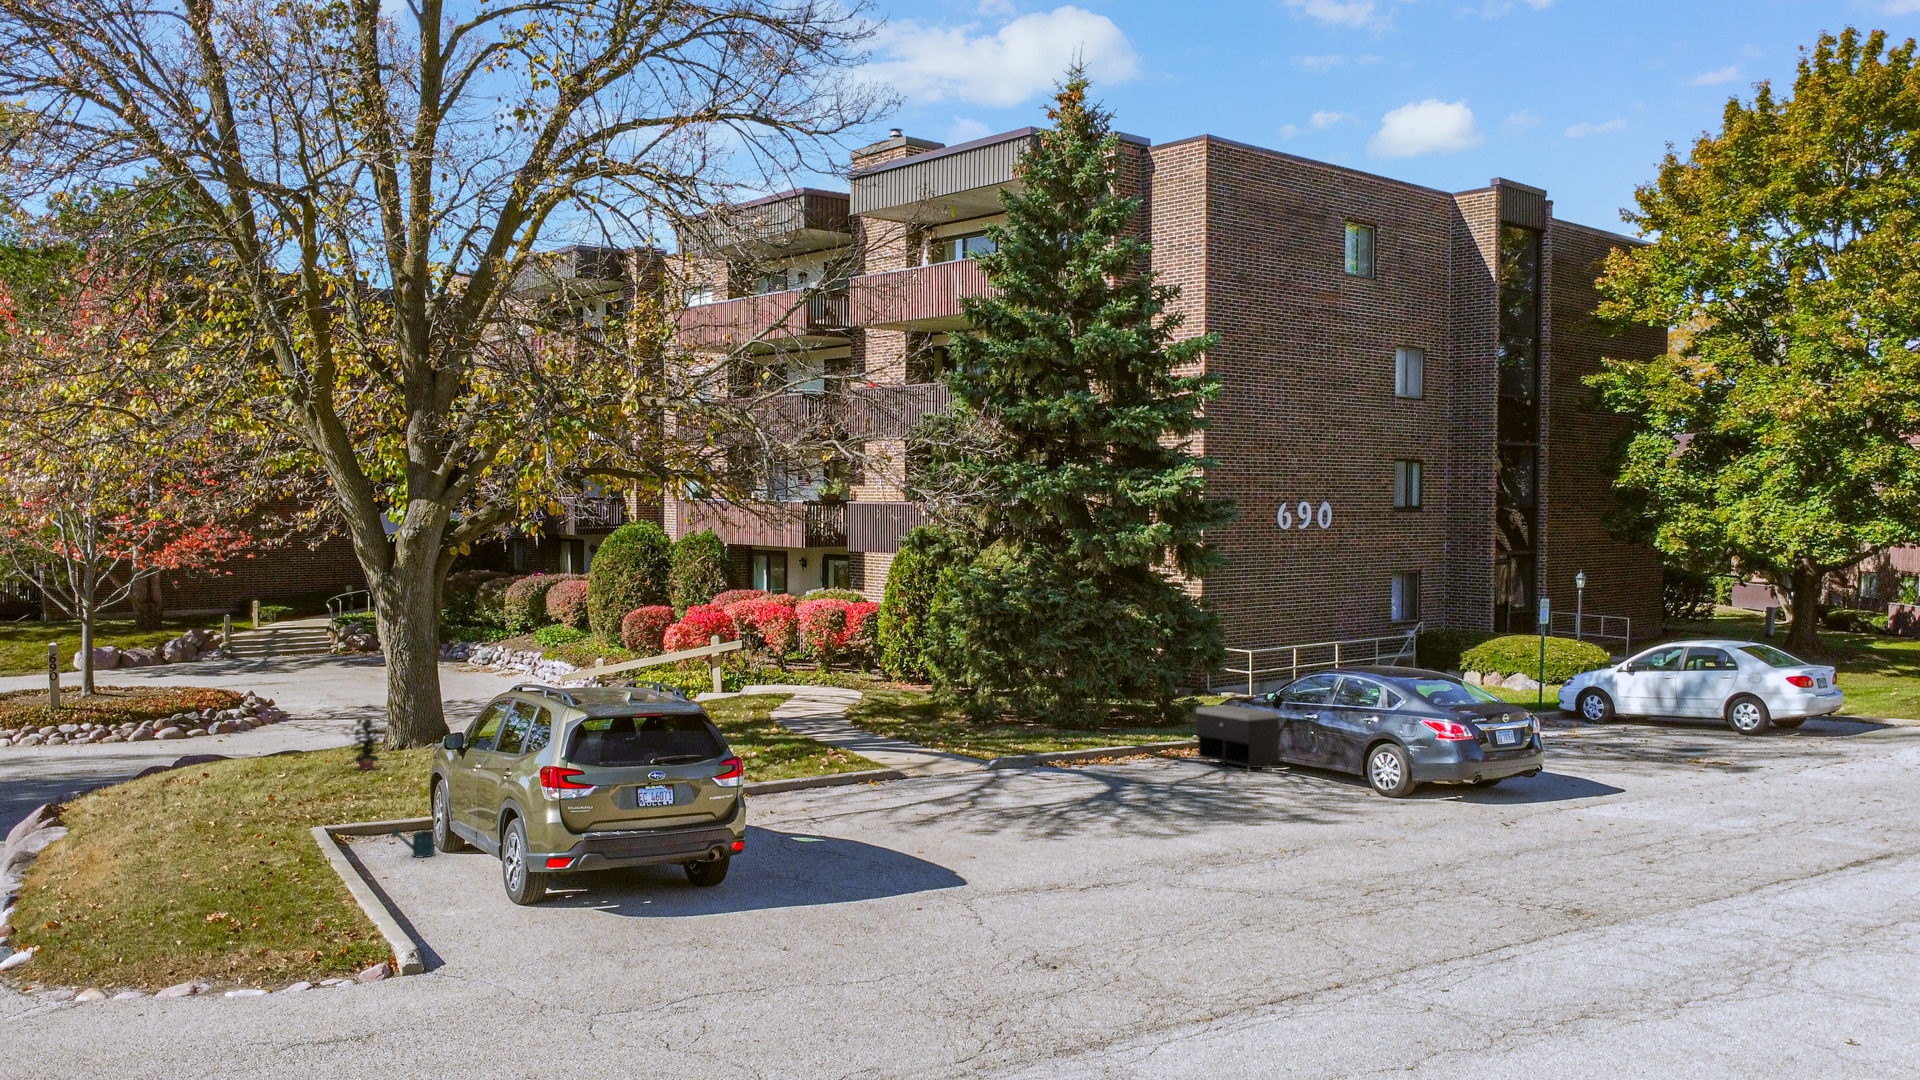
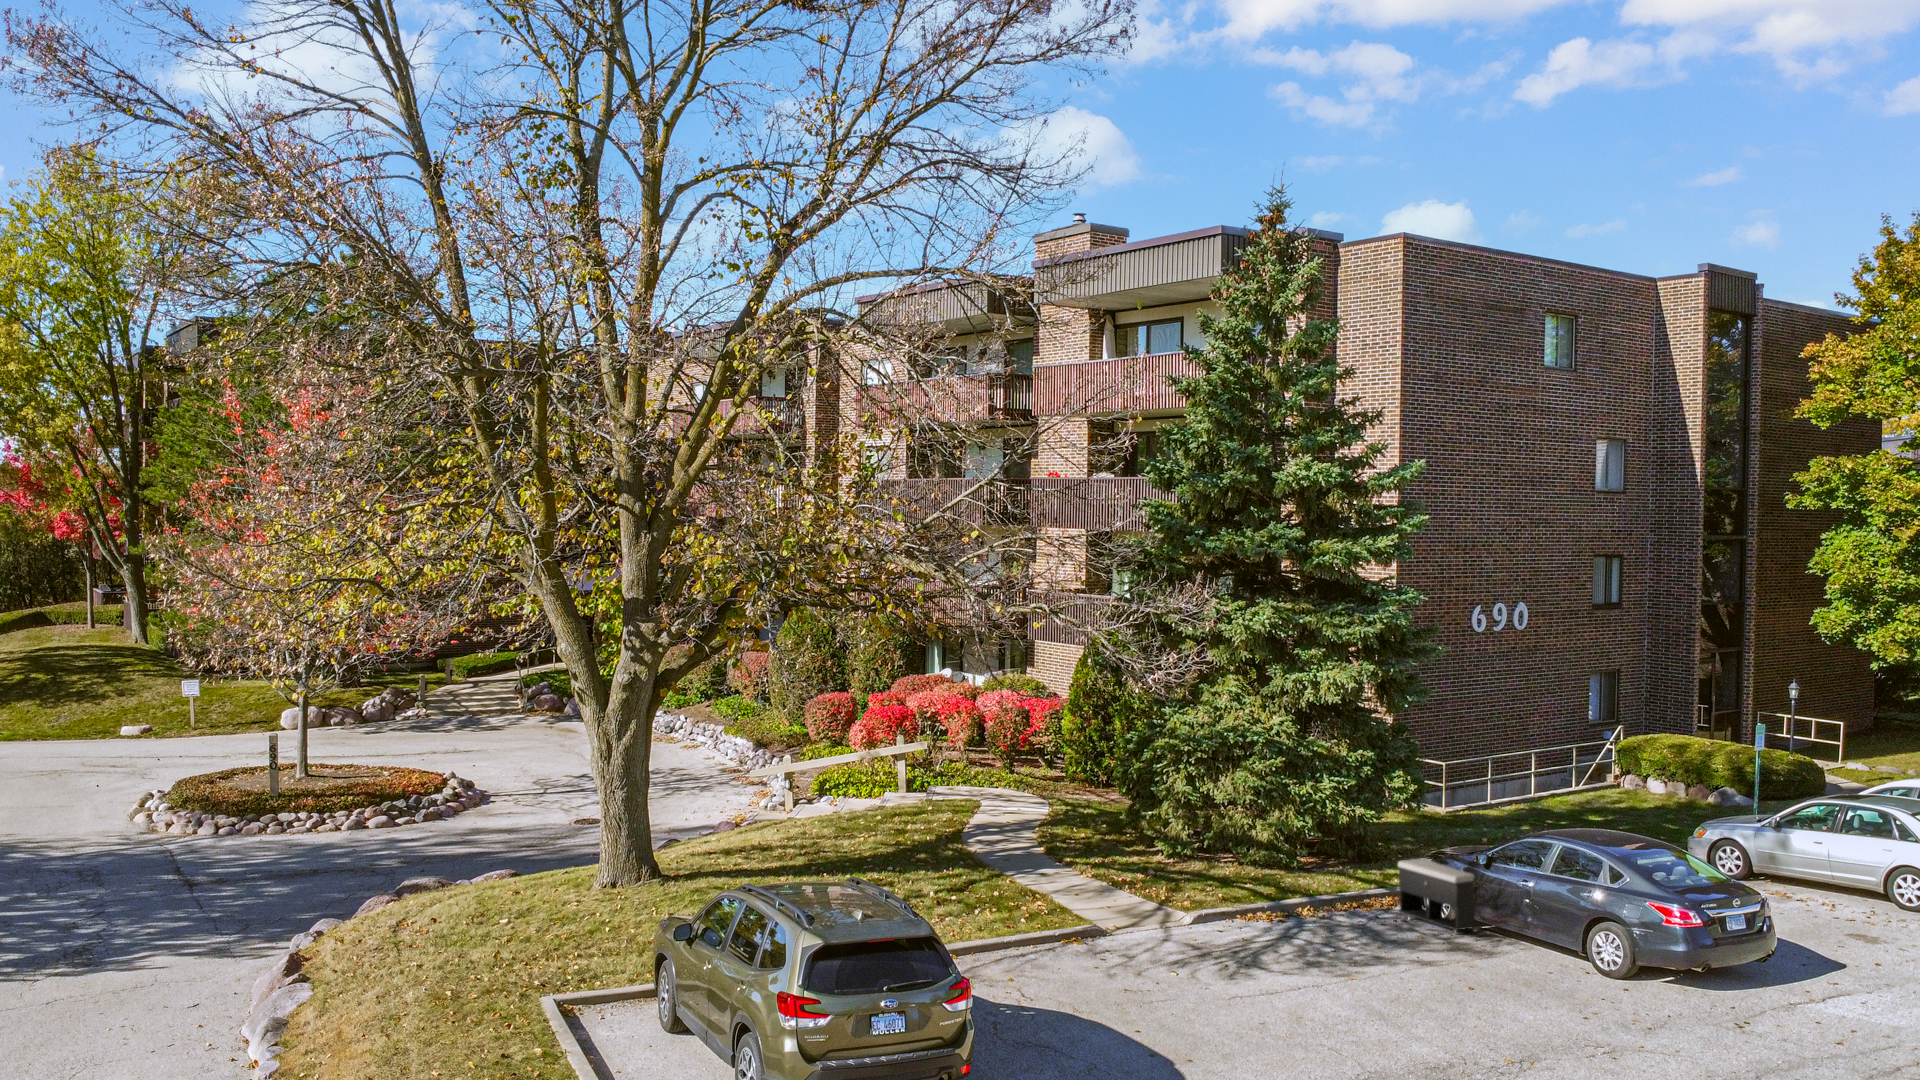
decorative plant: present [351,718,383,770] -> none [557,844,596,896]
watering can: present [392,829,435,858] -> none [618,1004,664,1037]

